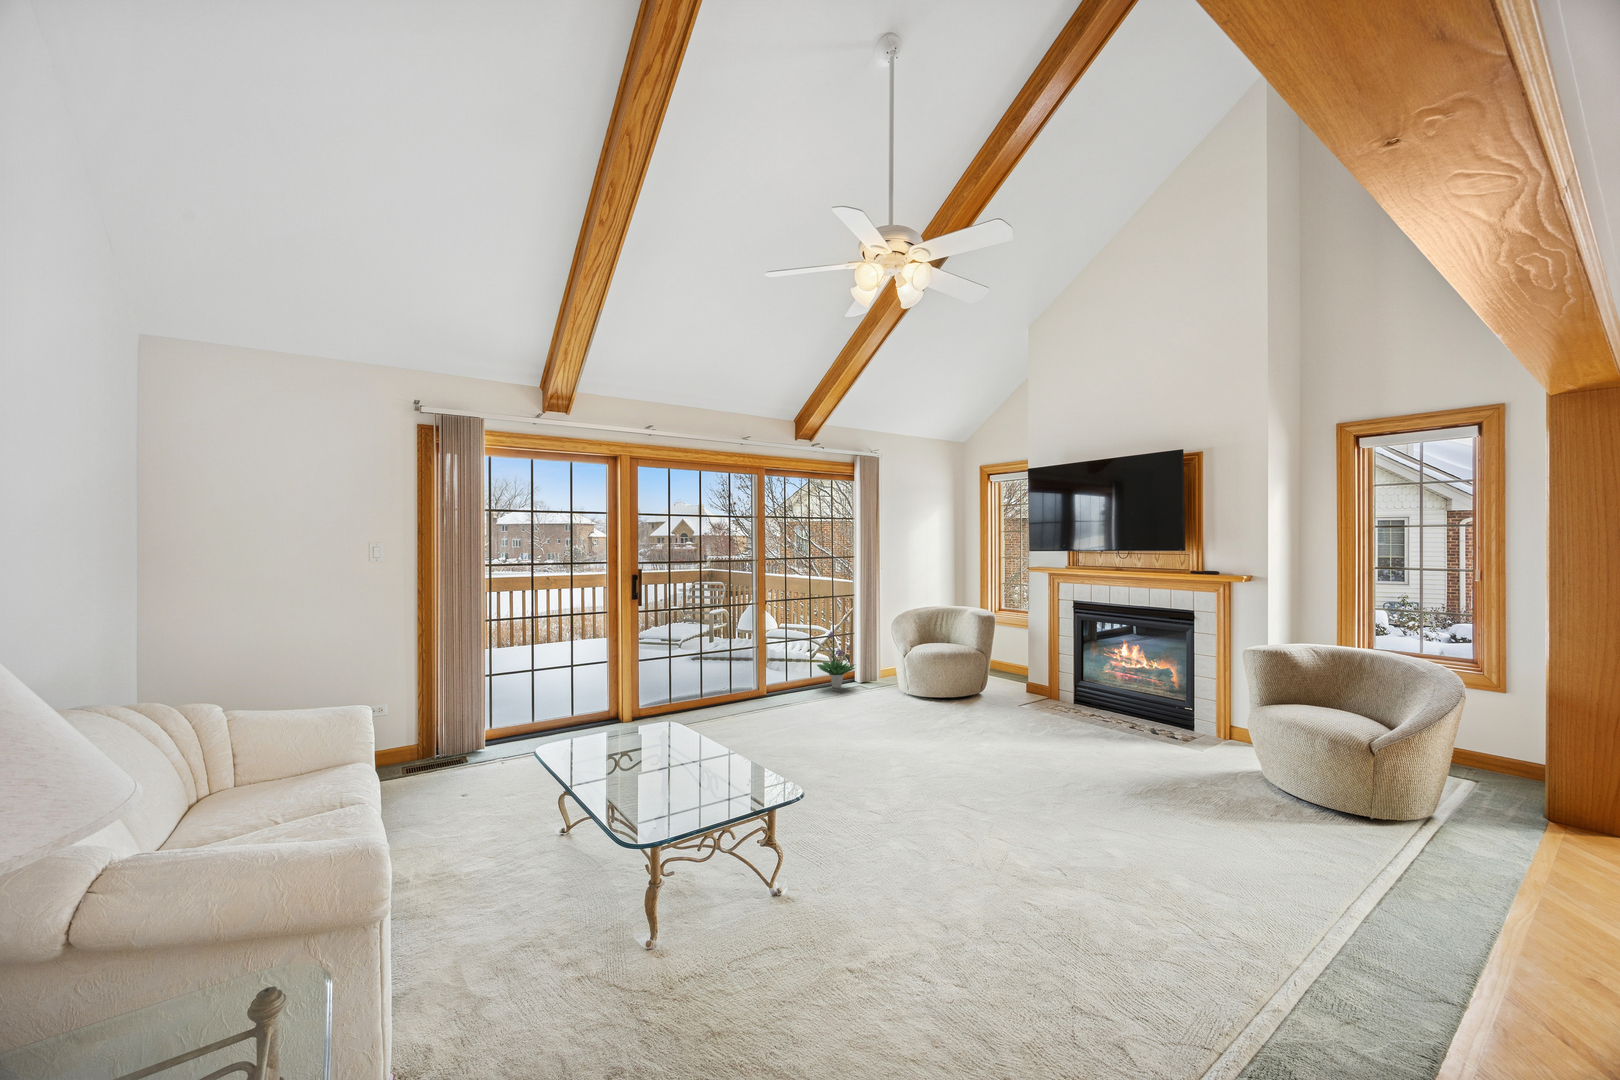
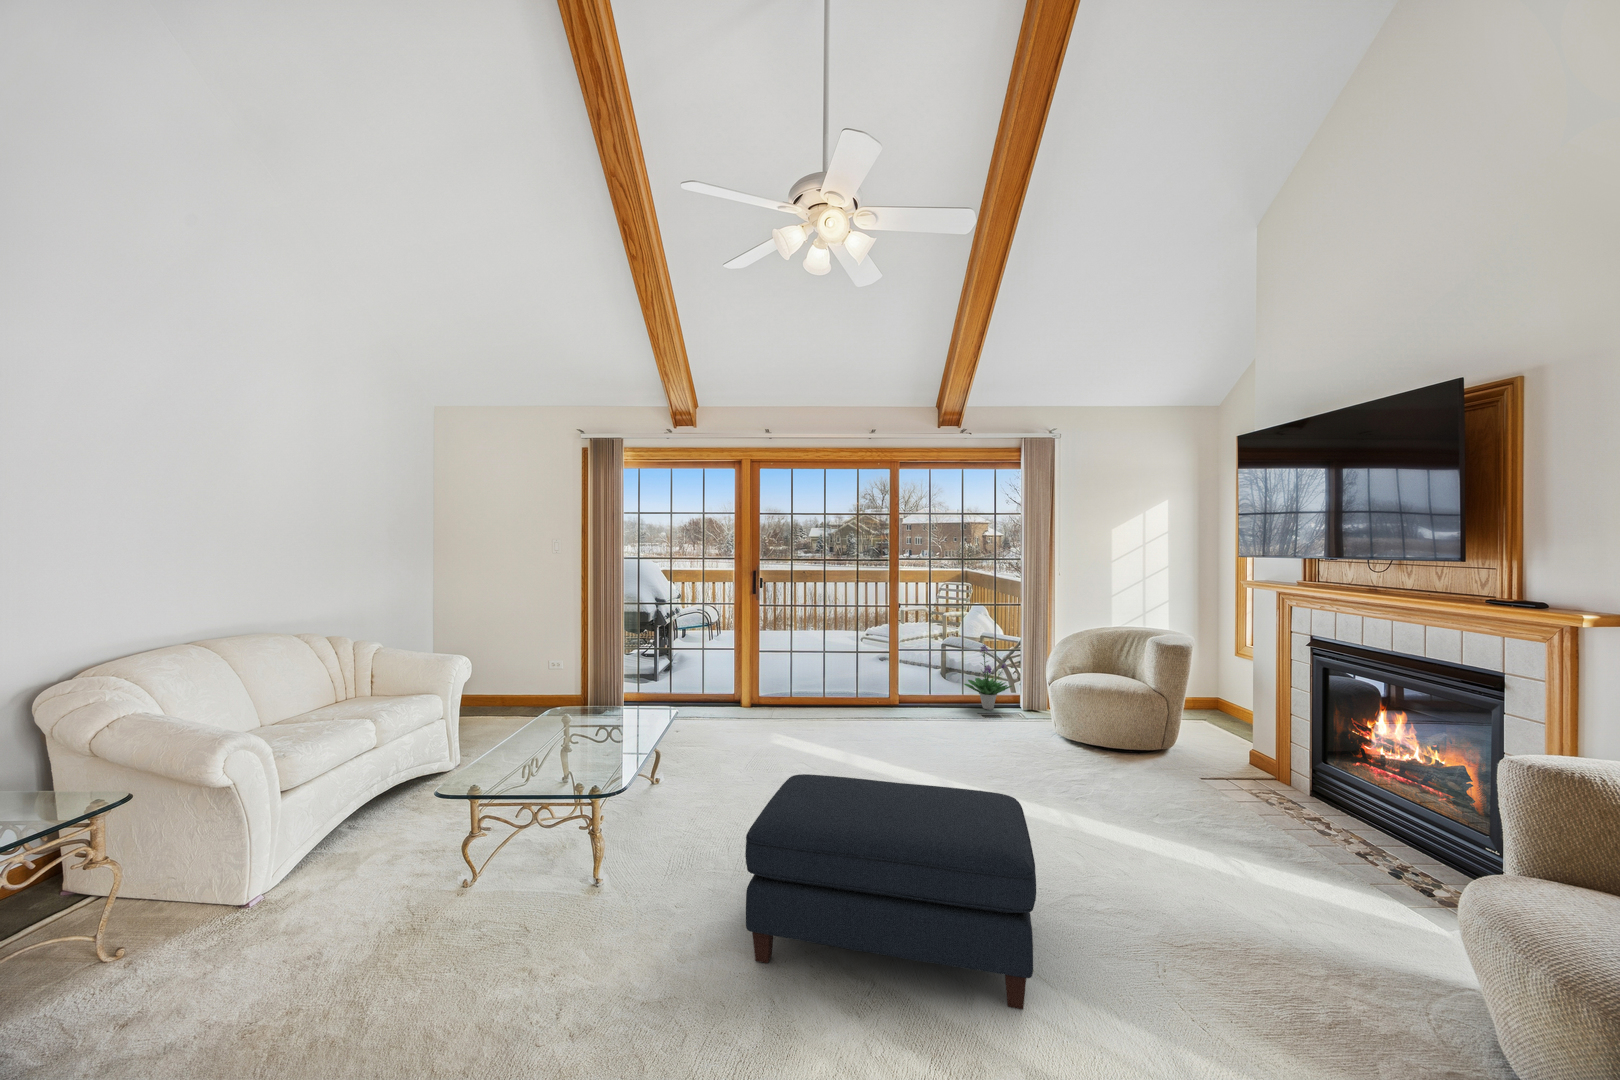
ottoman: none [894,722,1125,879] -> present [745,774,1036,1009]

